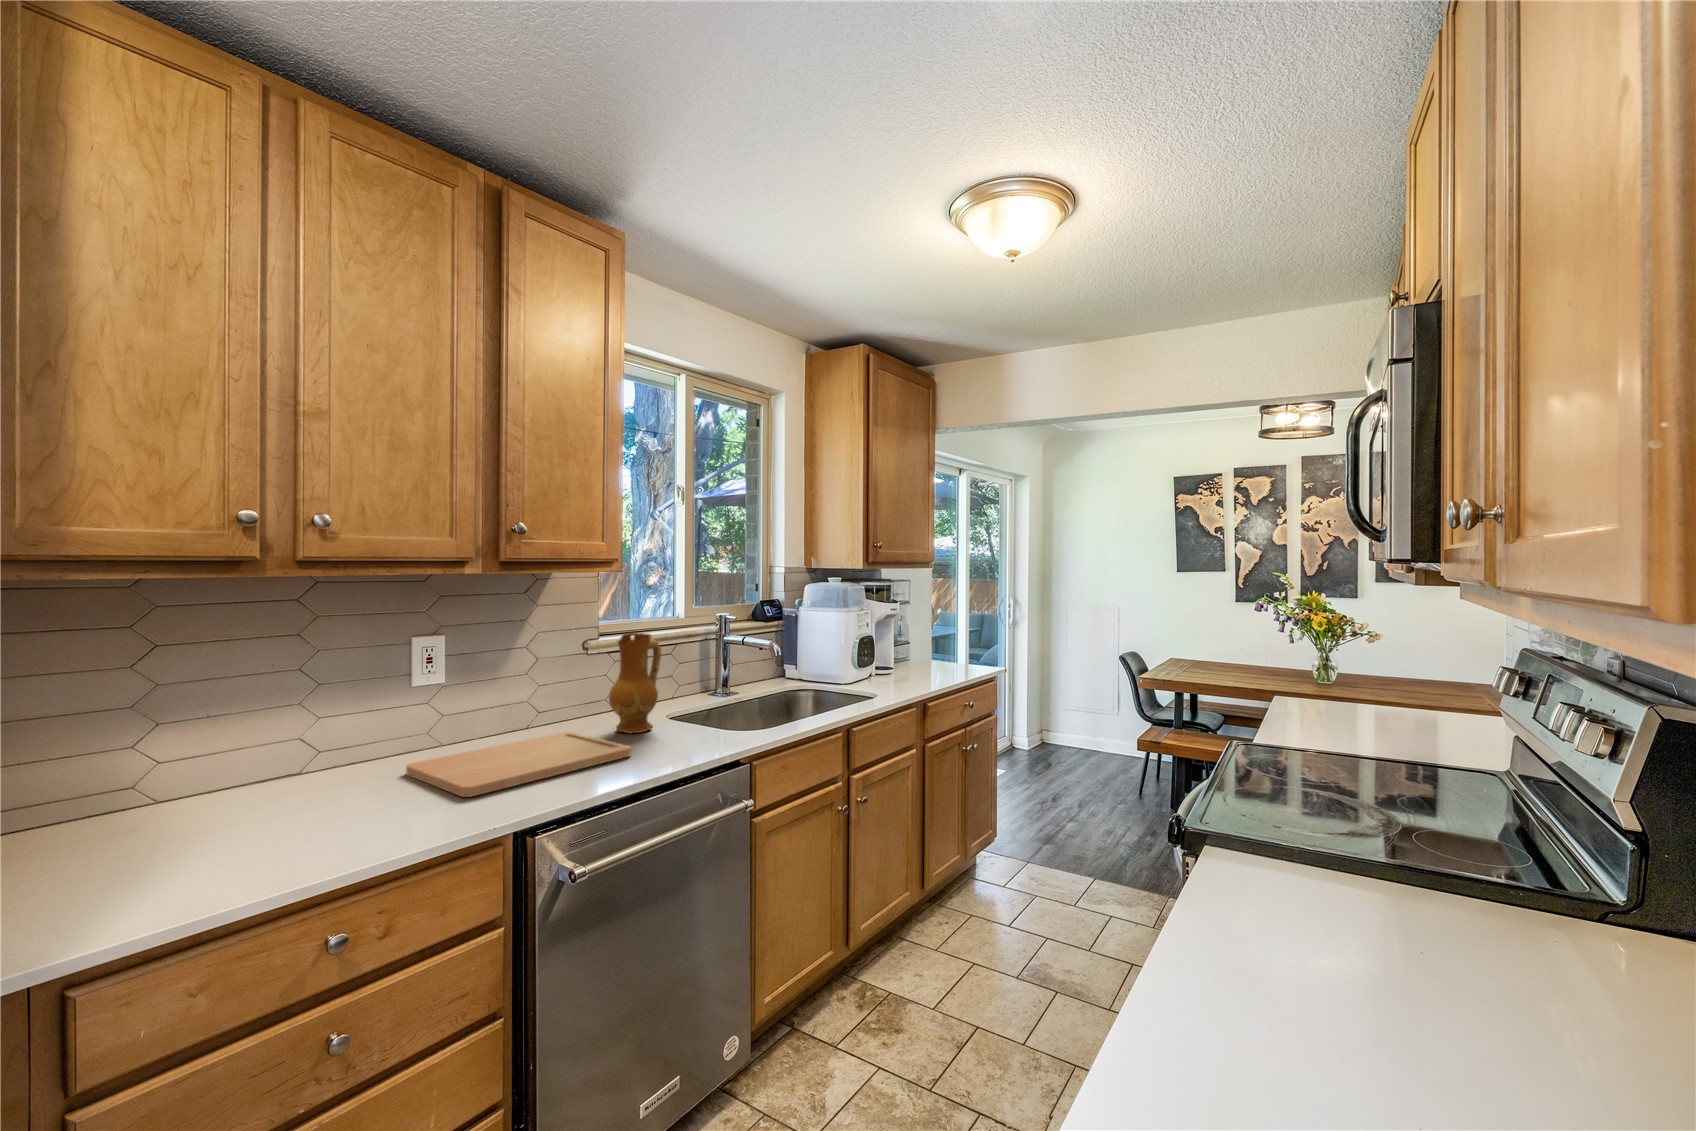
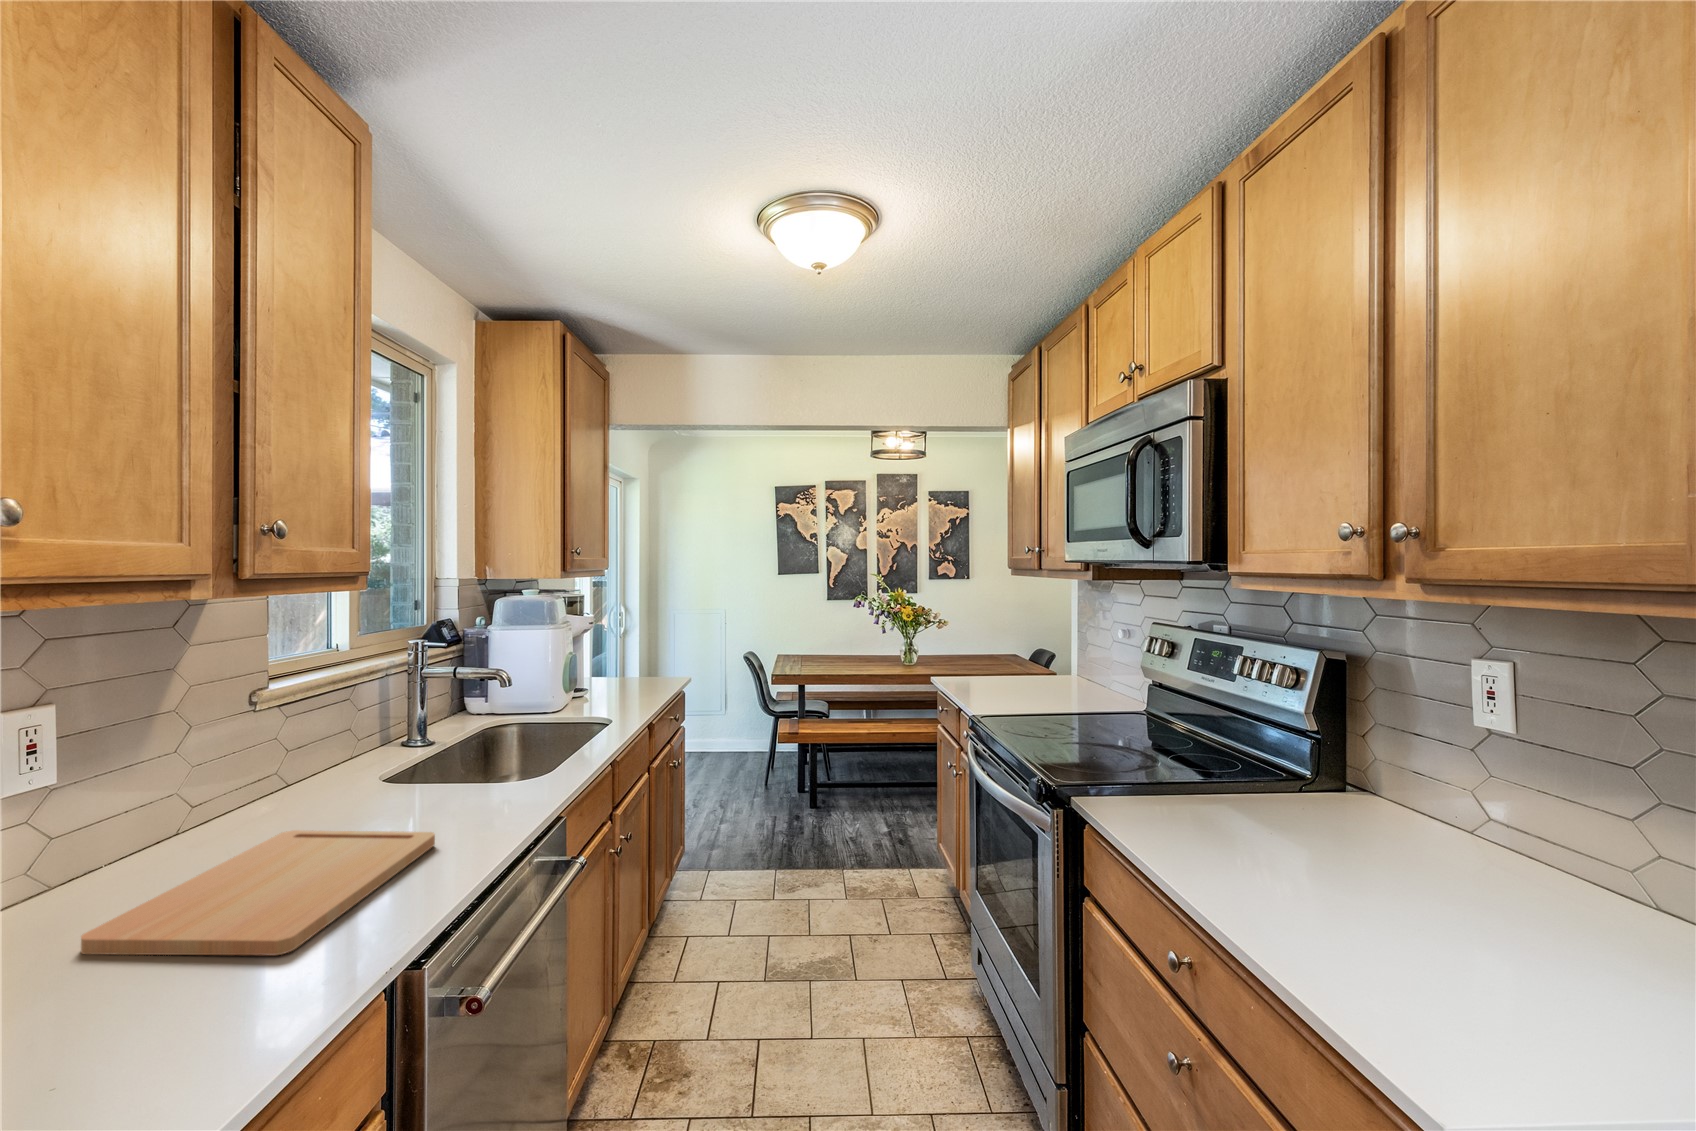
ceramic jug: present [609,633,661,733] -> none [335,679,410,817]

